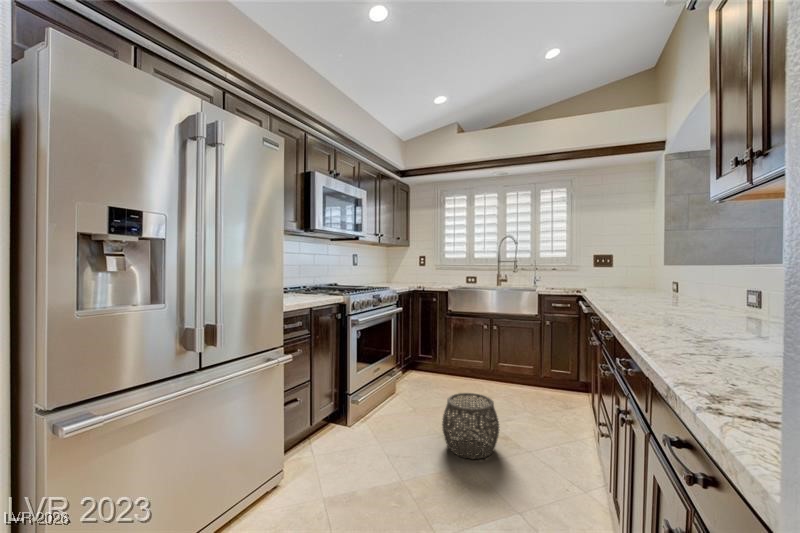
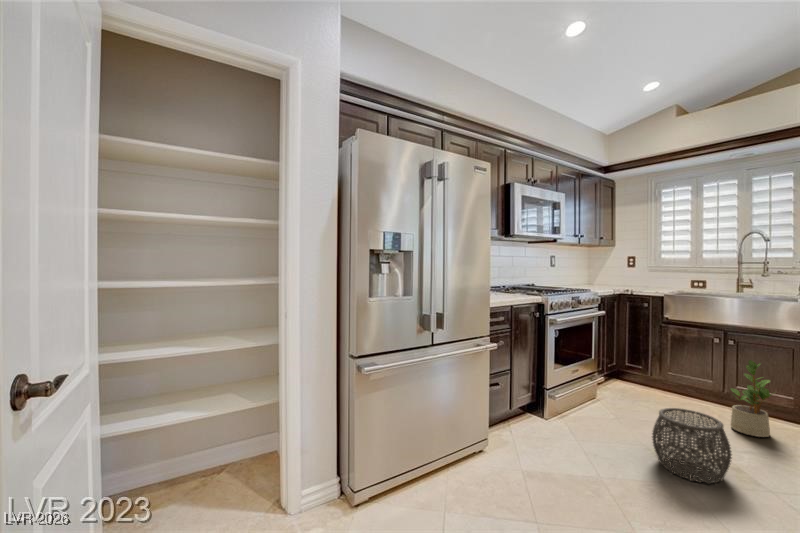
potted plant: none [494,341,523,403] -> present [731,360,773,437]

